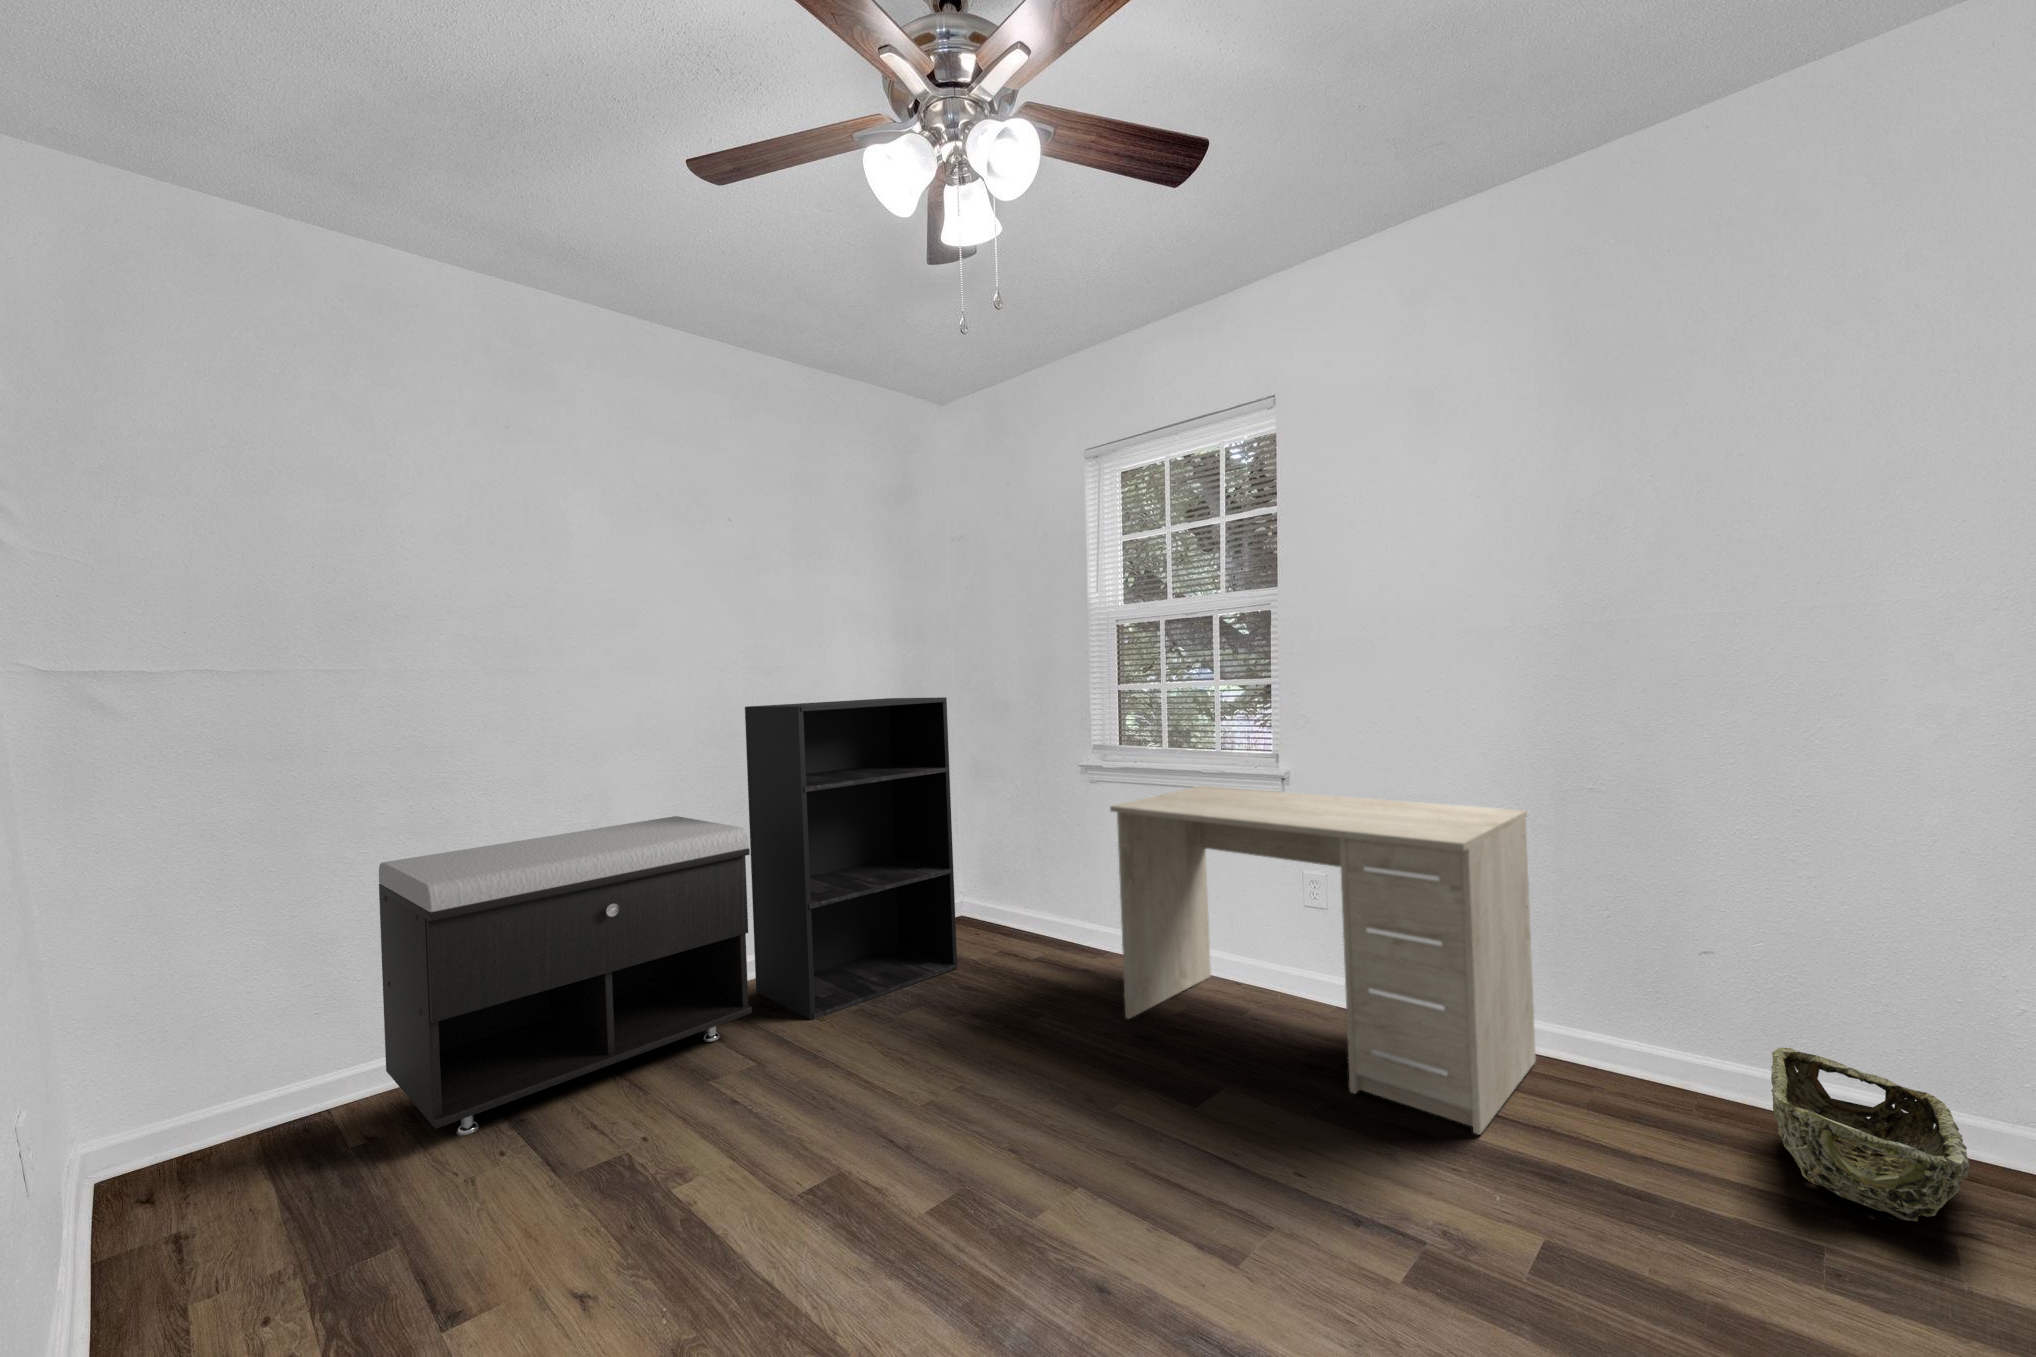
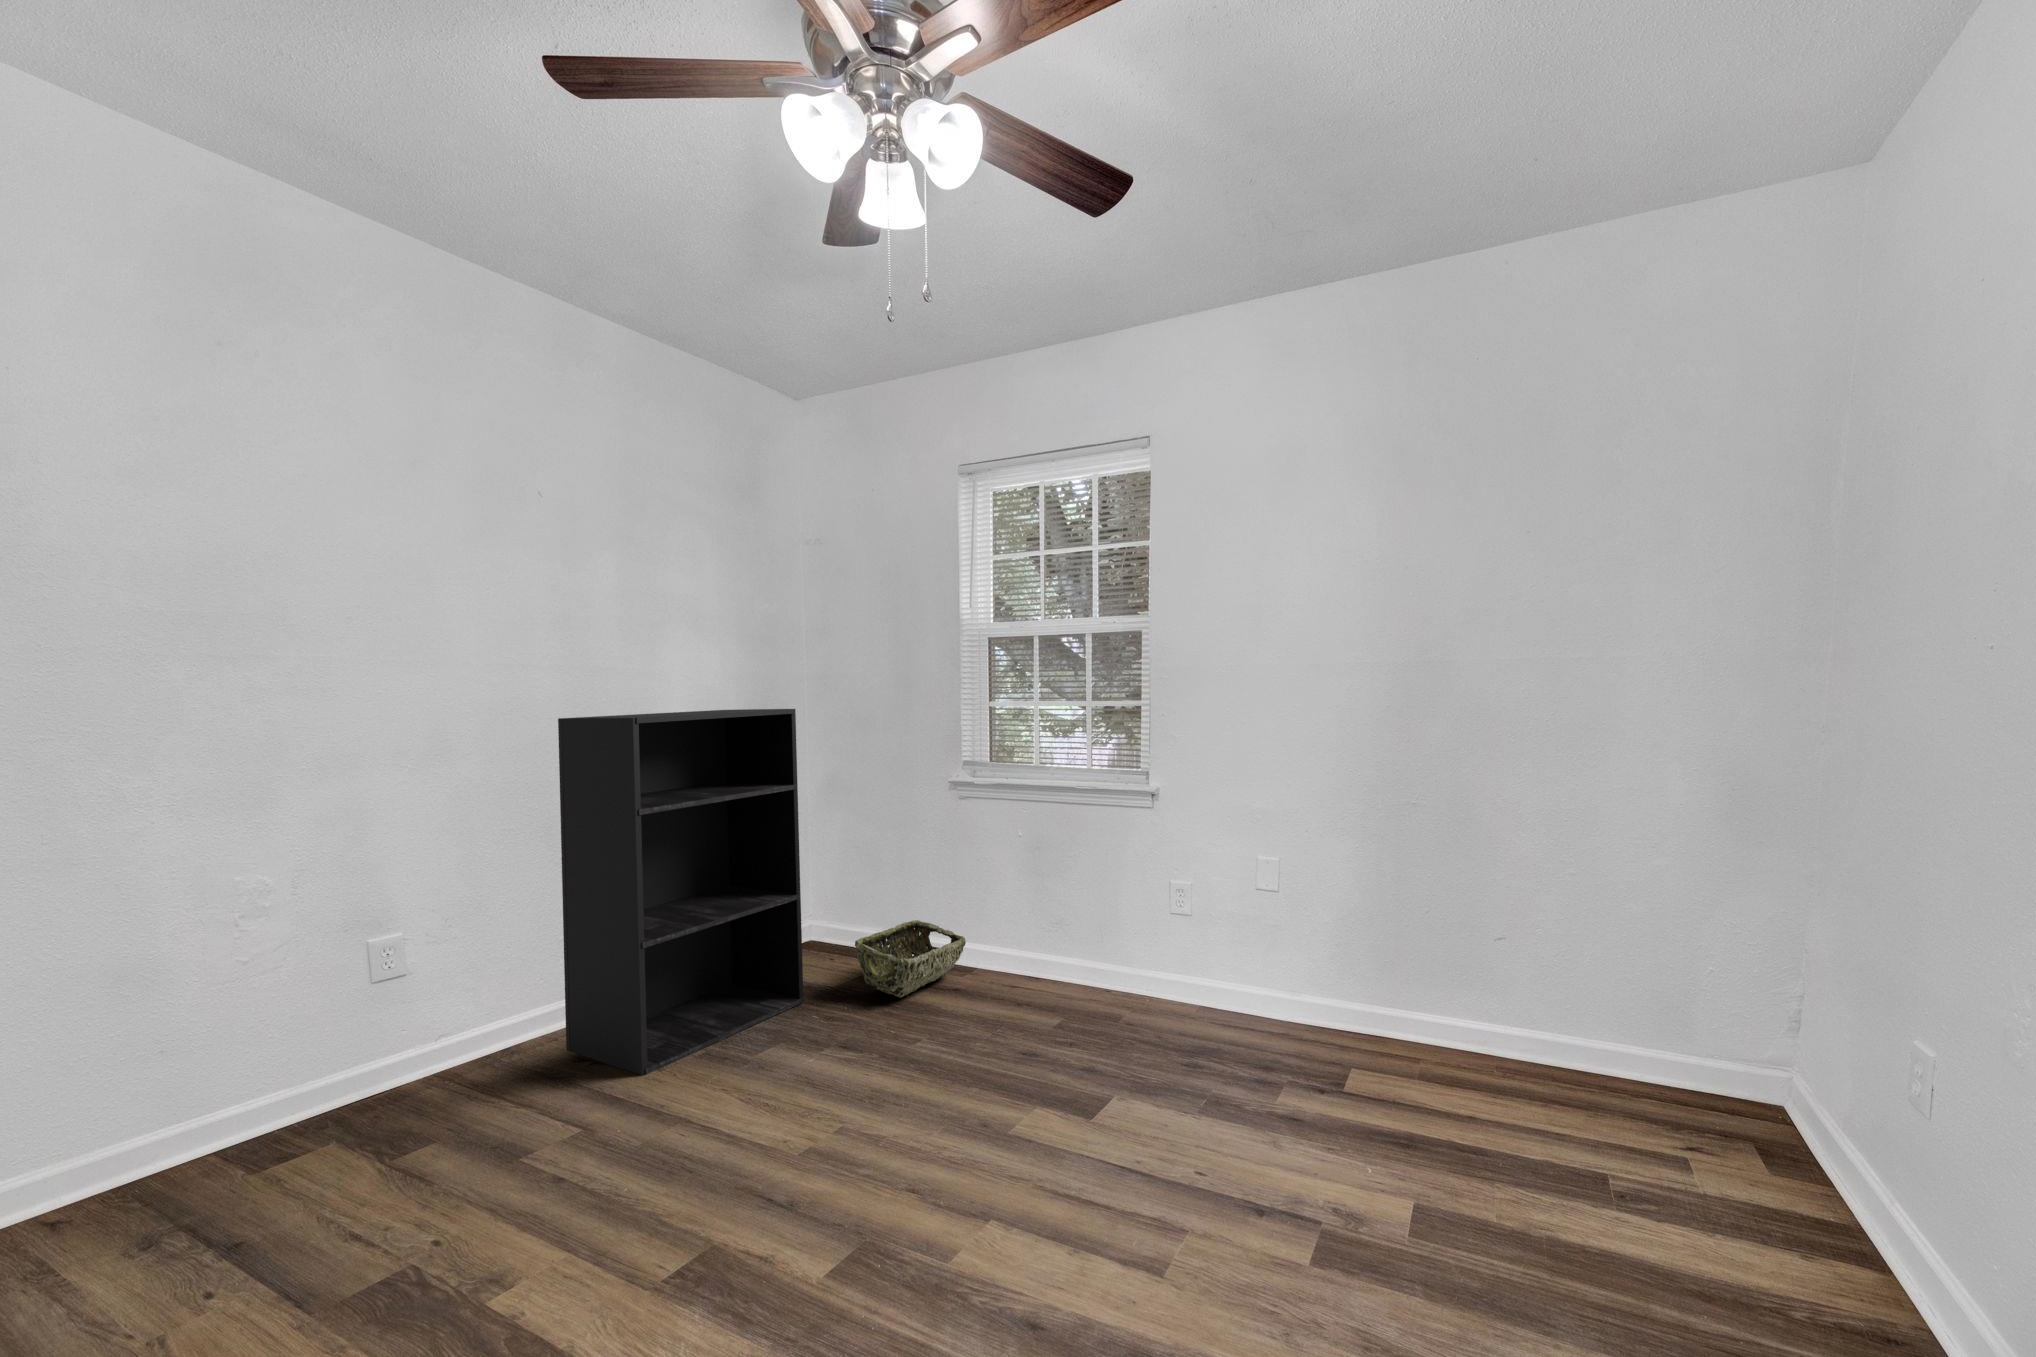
desk: present [1110,786,1536,1135] -> none [982,798,1373,1115]
storage bench: present [379,816,752,1135] -> none [41,849,574,1274]
woven basket: present [1771,1048,1970,1221] -> present [855,920,966,997]

